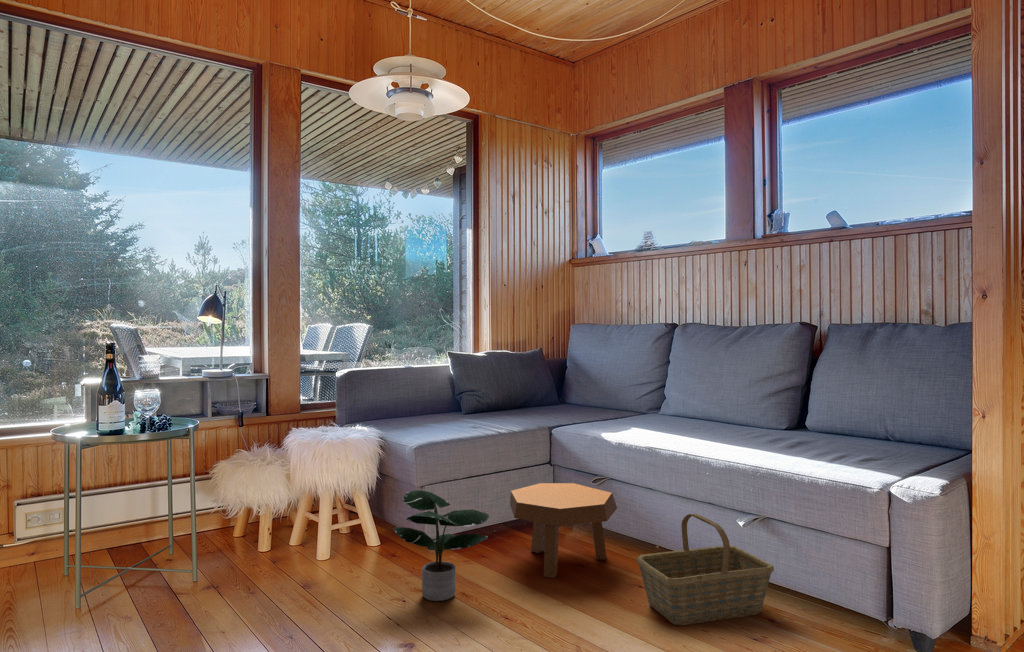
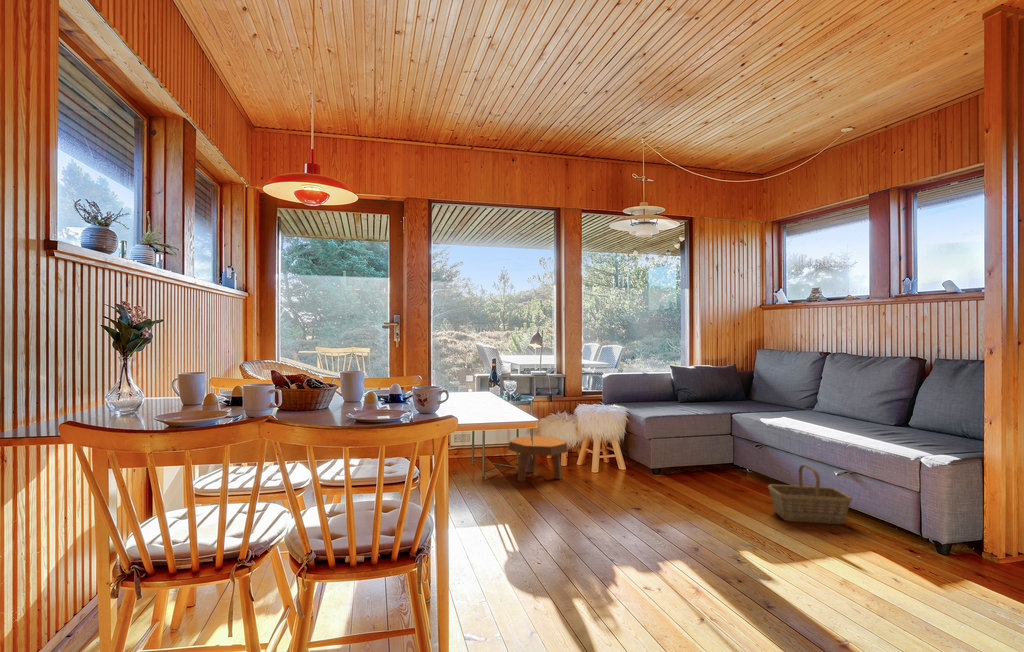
footstool: present [510,483,617,578] -> present [508,436,568,482]
potted plant: present [394,490,489,601] -> none [633,439,685,495]

